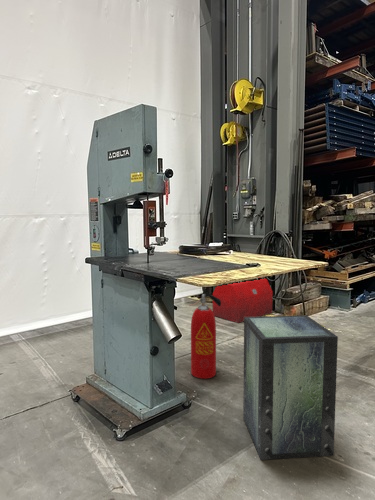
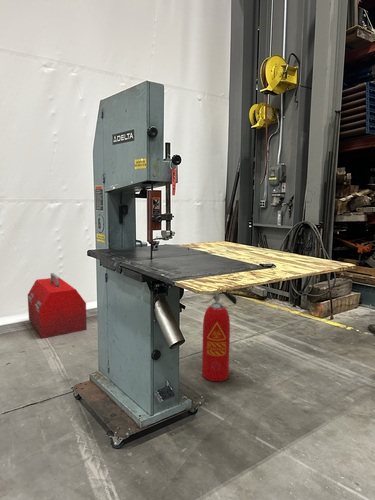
toolbox: present [212,277,273,323] -> present [28,273,87,338]
storage box: present [243,315,338,460] -> none [252,322,362,486]

